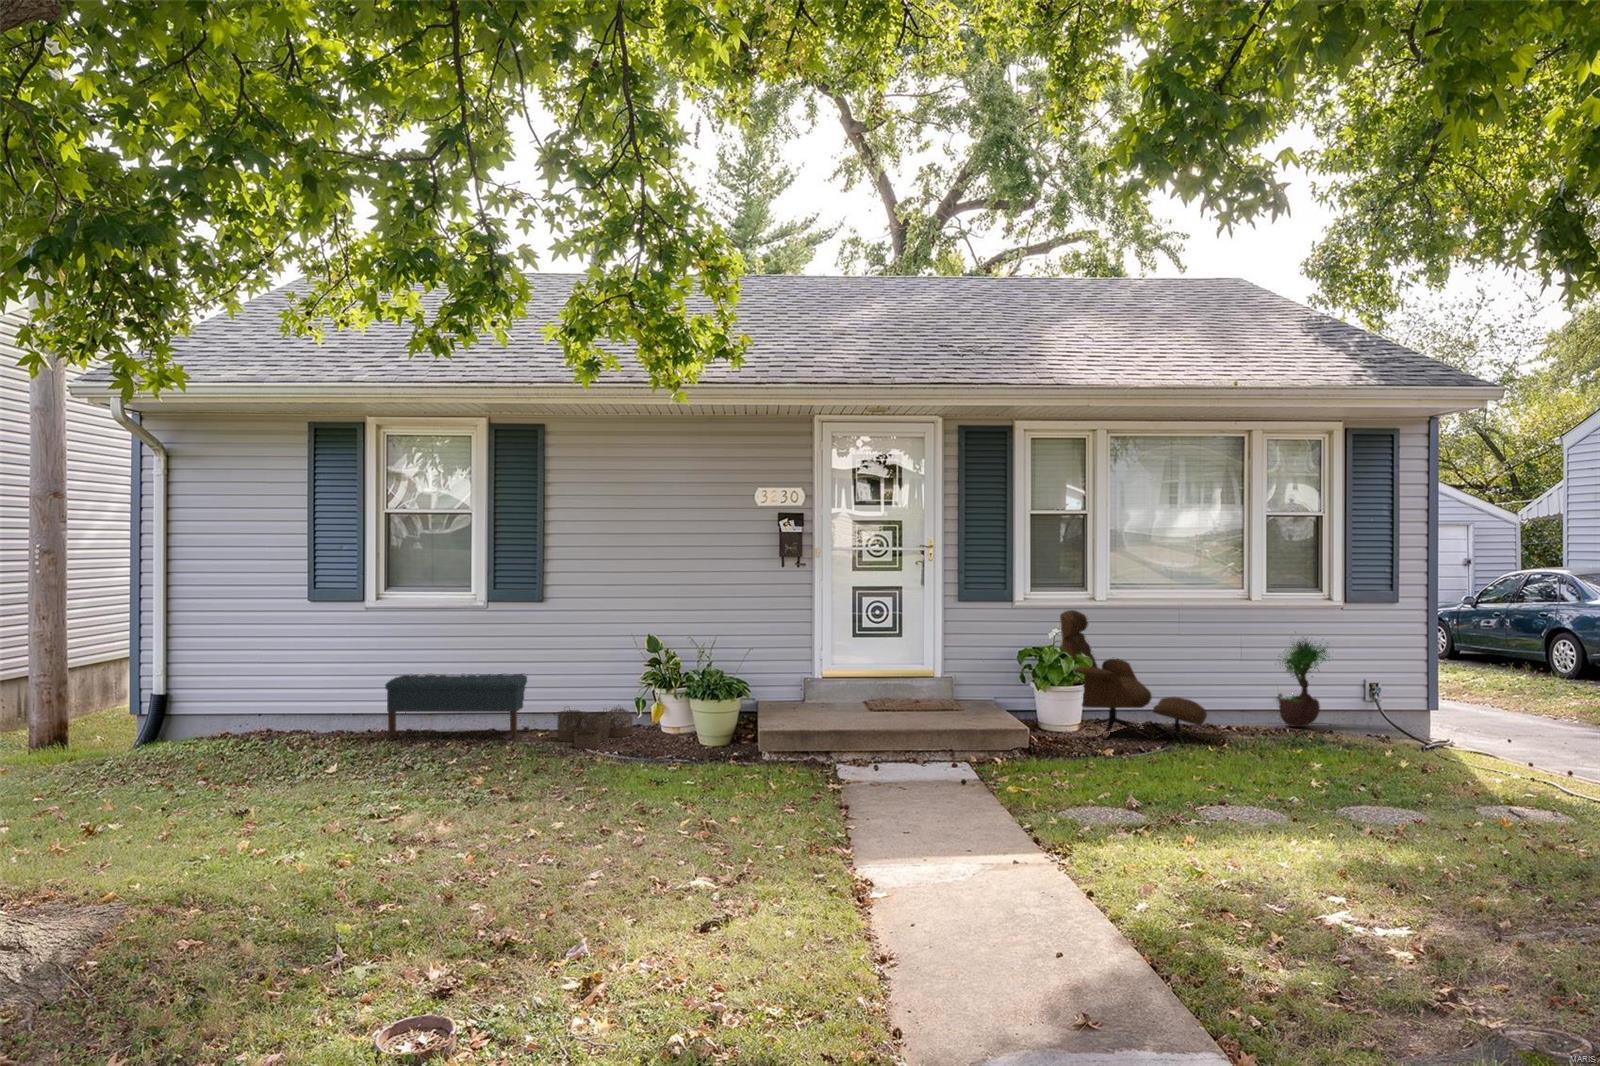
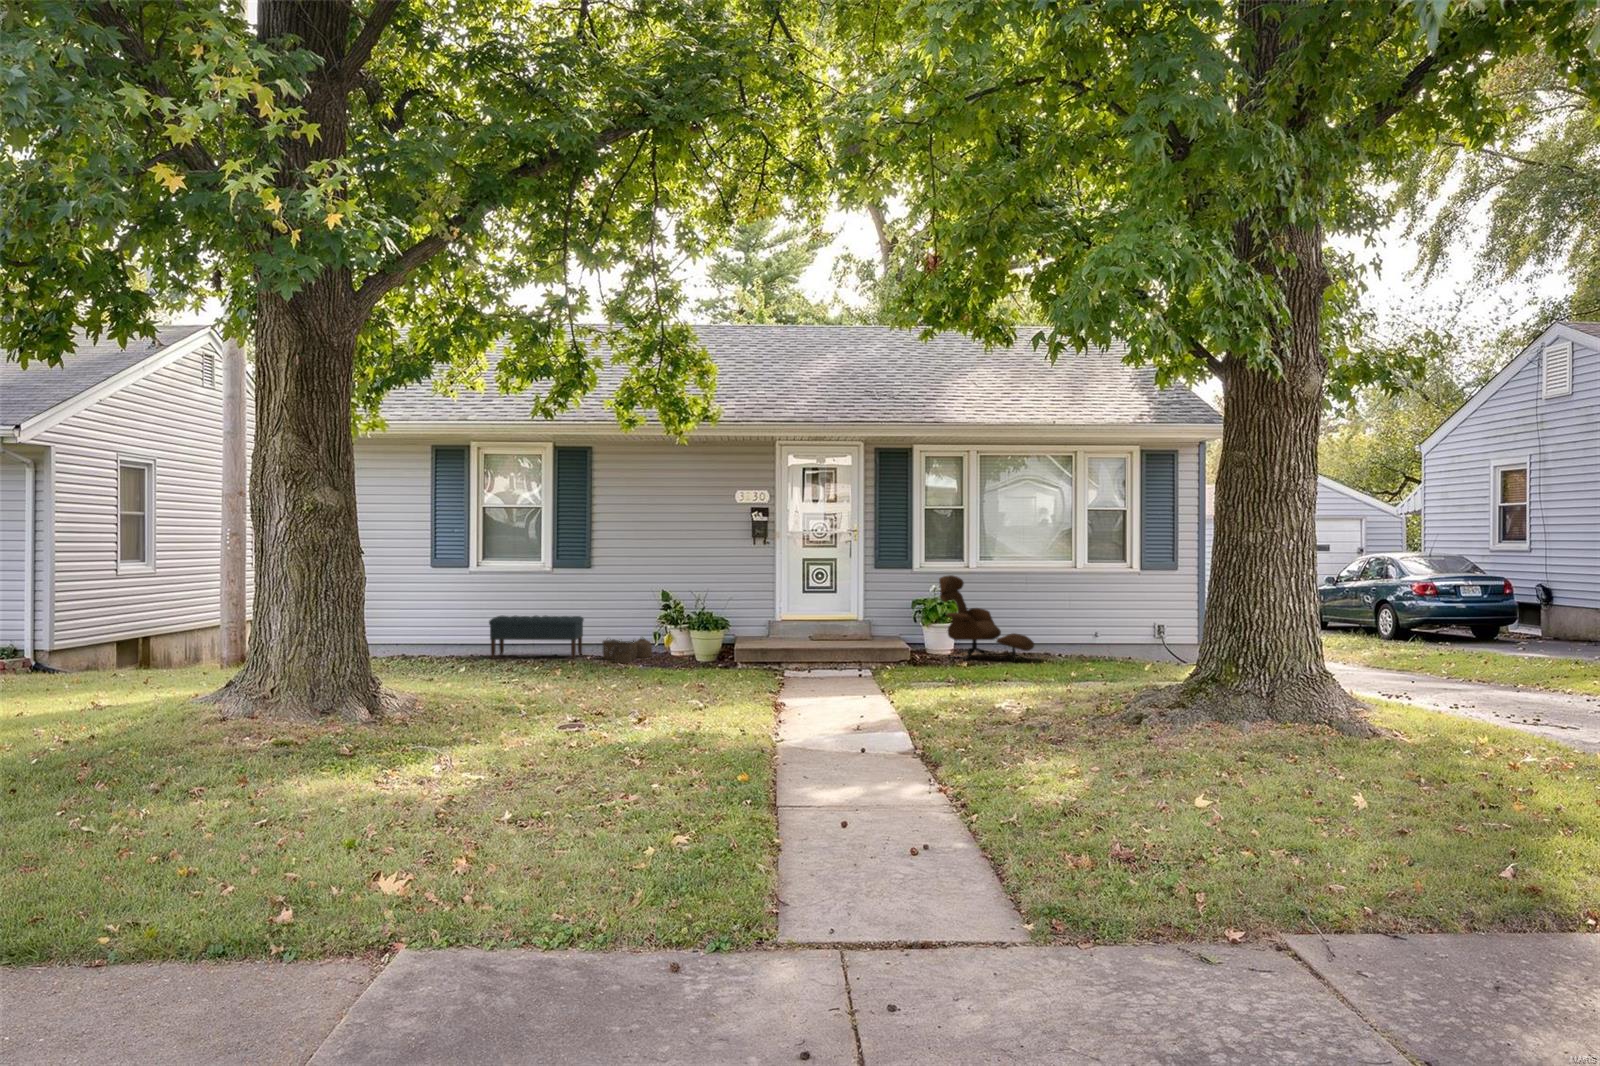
potted tree: present [1279,639,1328,727] -> none [1086,591,1125,656]

